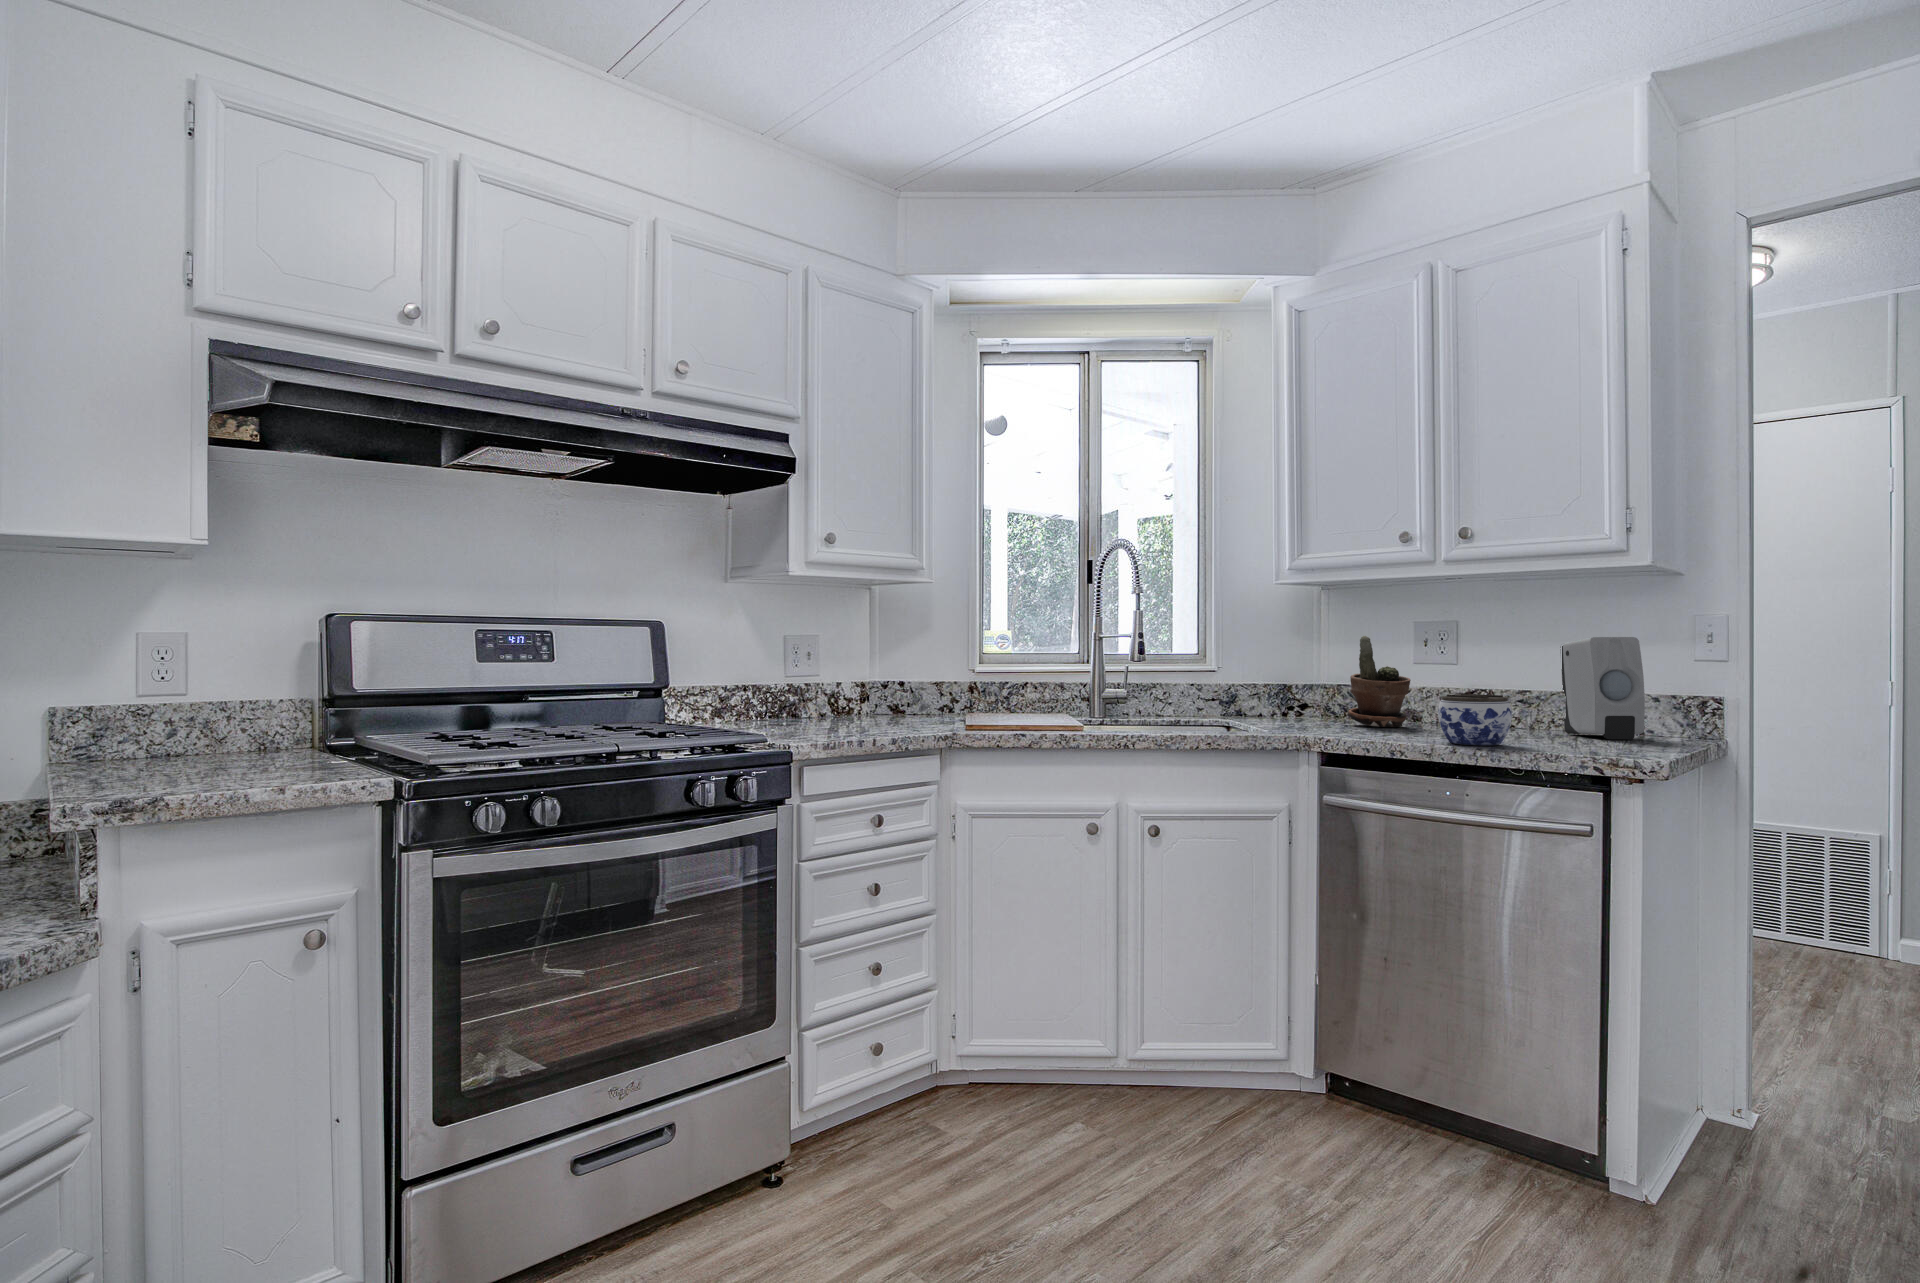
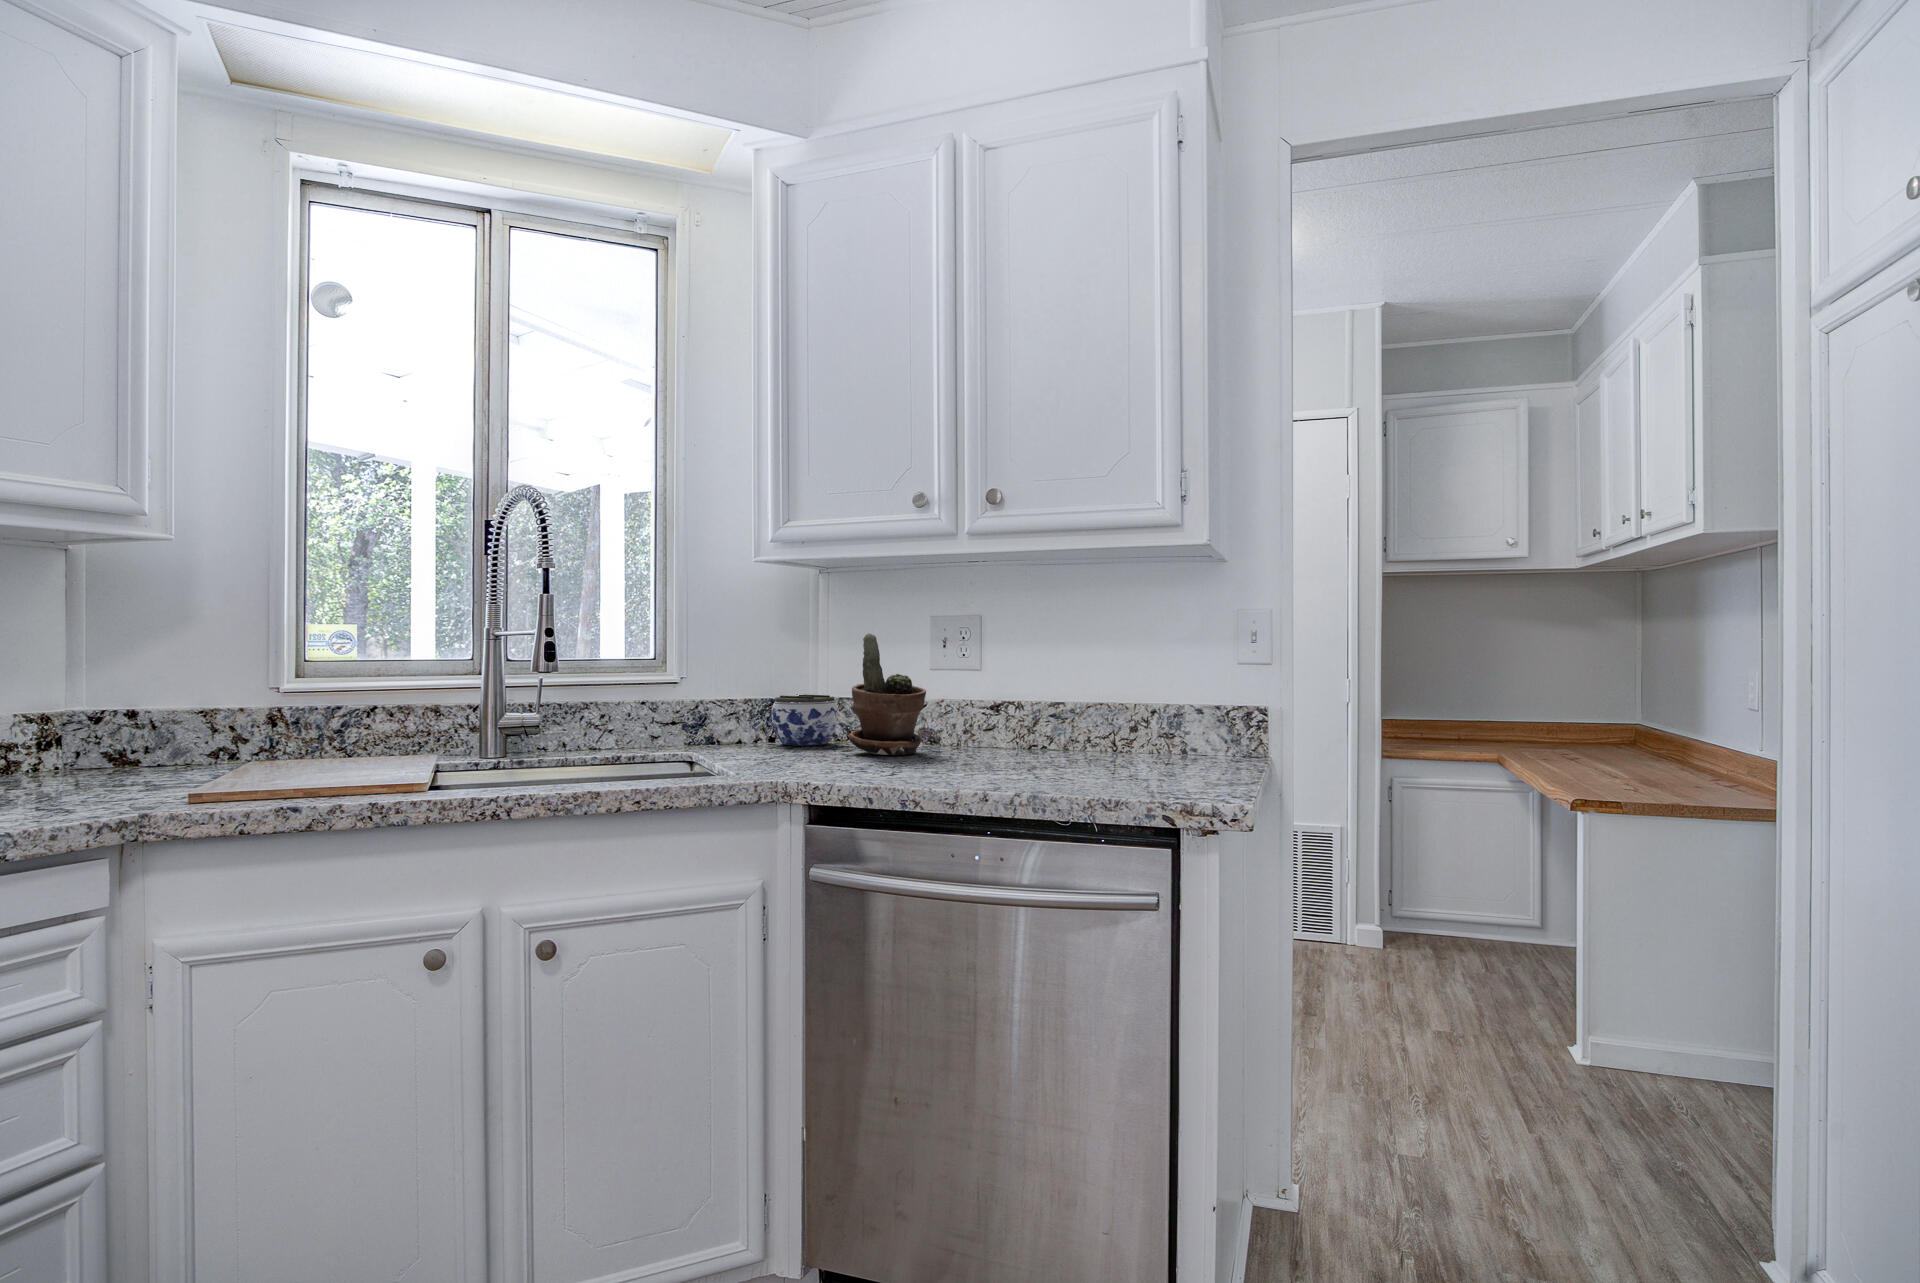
soap dispenser: present [1562,637,1645,739] -> none [1097,635,1190,763]
jar: present [1438,694,1512,745] -> present [772,695,838,746]

